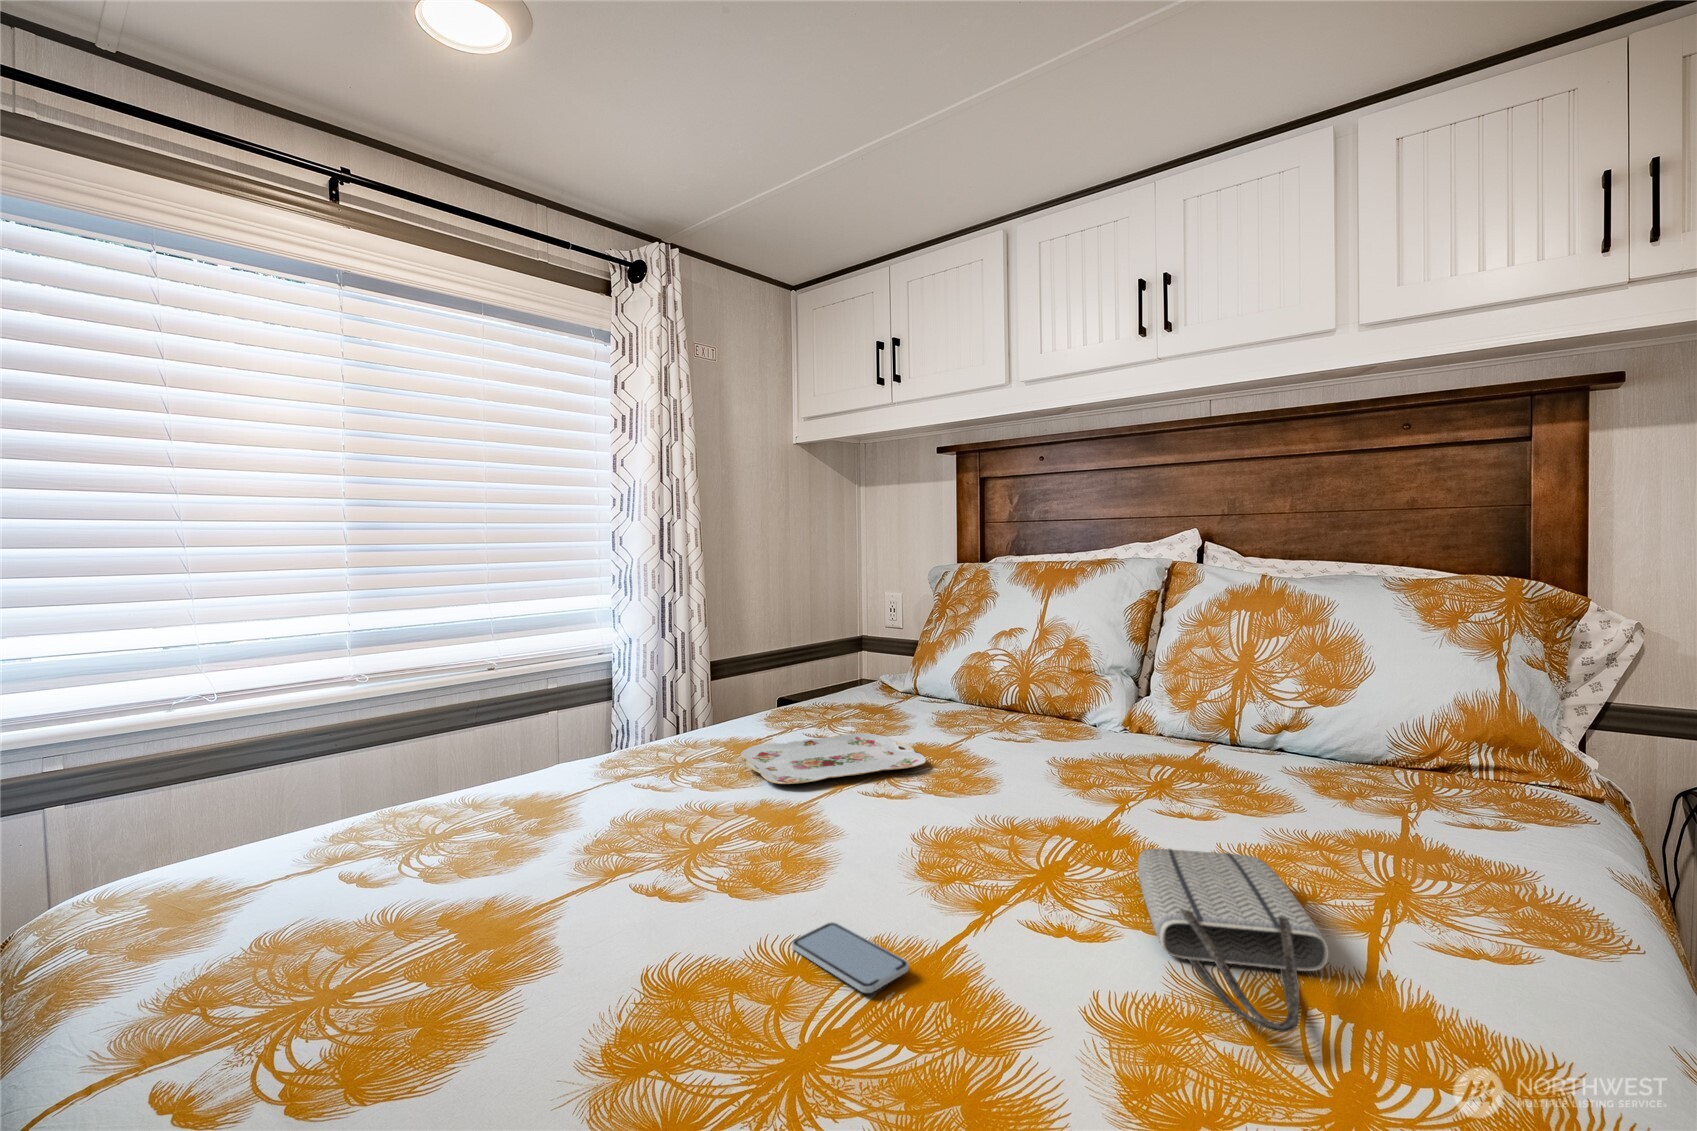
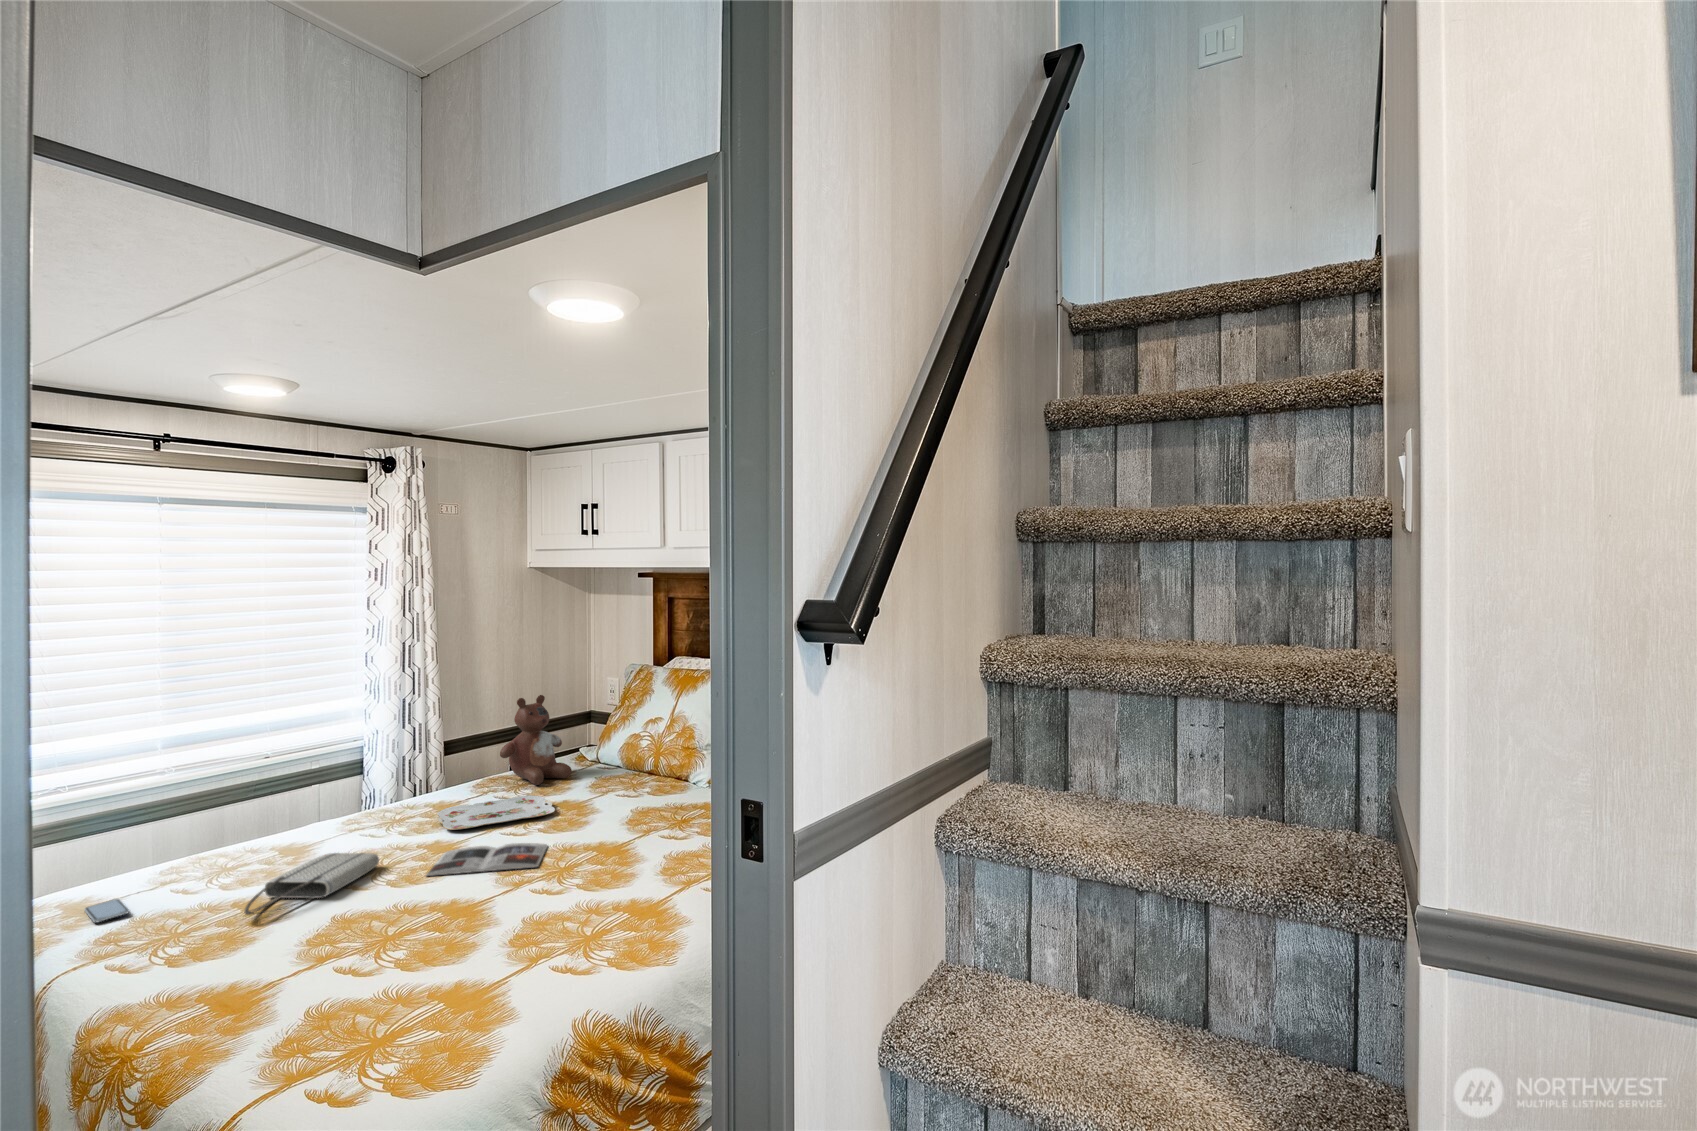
stuffed bear: none [803,590,902,718] -> present [500,695,572,785]
magazine: none [784,818,992,879] -> present [427,843,548,876]
tote bag: present [1138,849,1329,1032] -> present [244,853,379,915]
smartphone: present [792,922,909,993] -> present [85,899,129,922]

